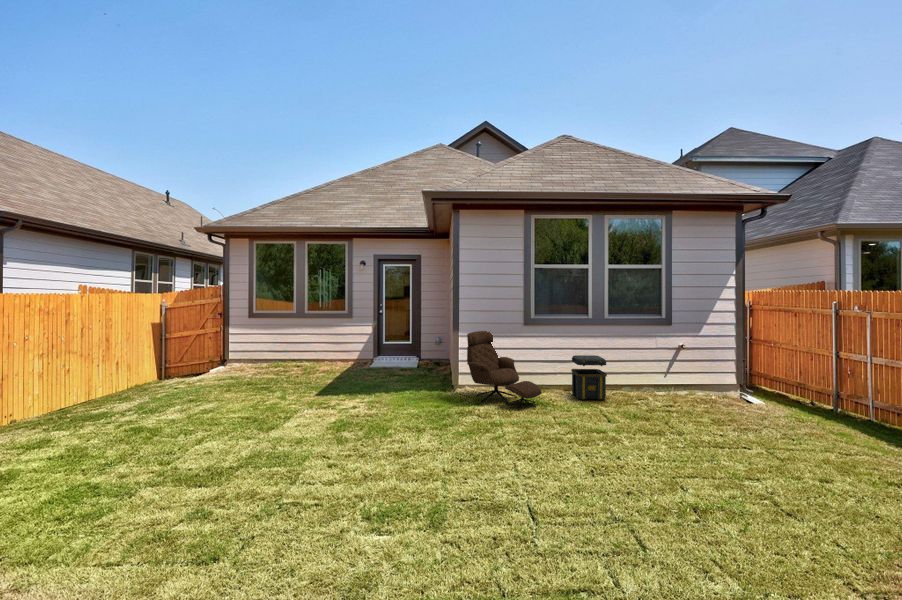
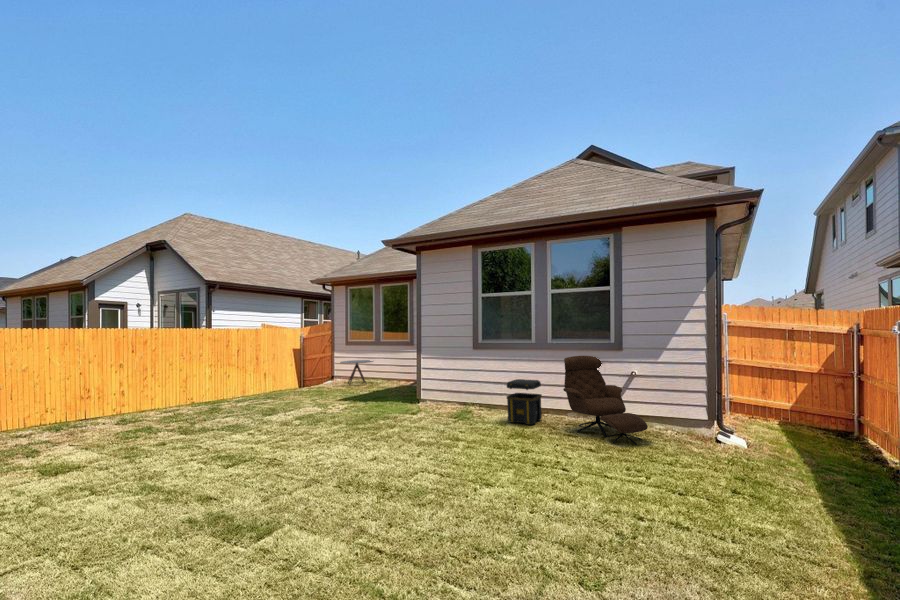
lounge chair: present [467,331,542,408] -> present [563,356,648,445]
round table: none [256,338,303,373] -> present [340,360,373,385]

